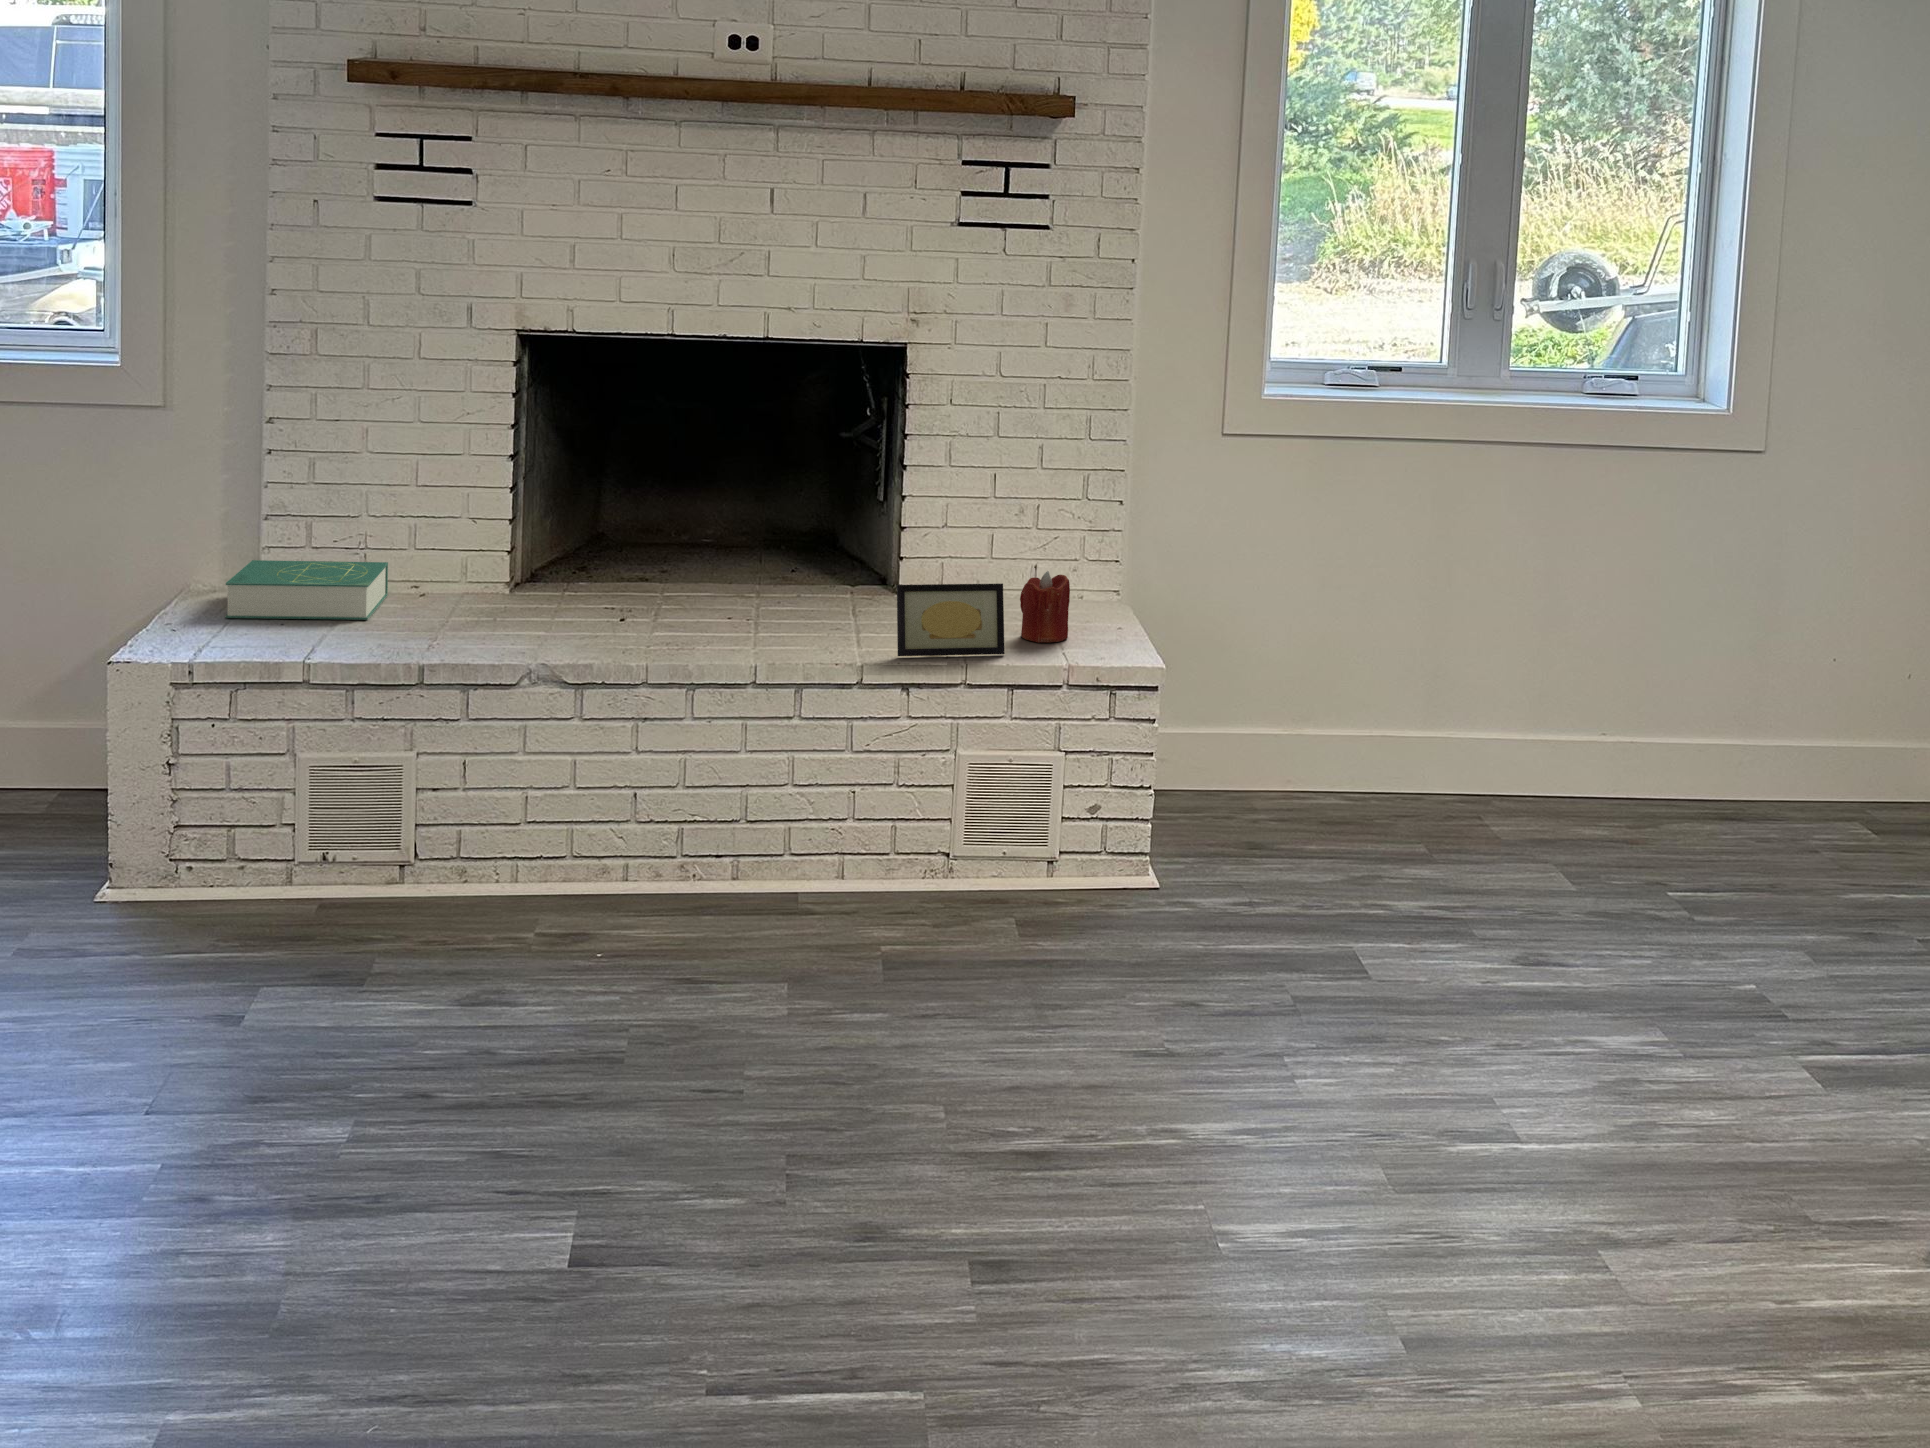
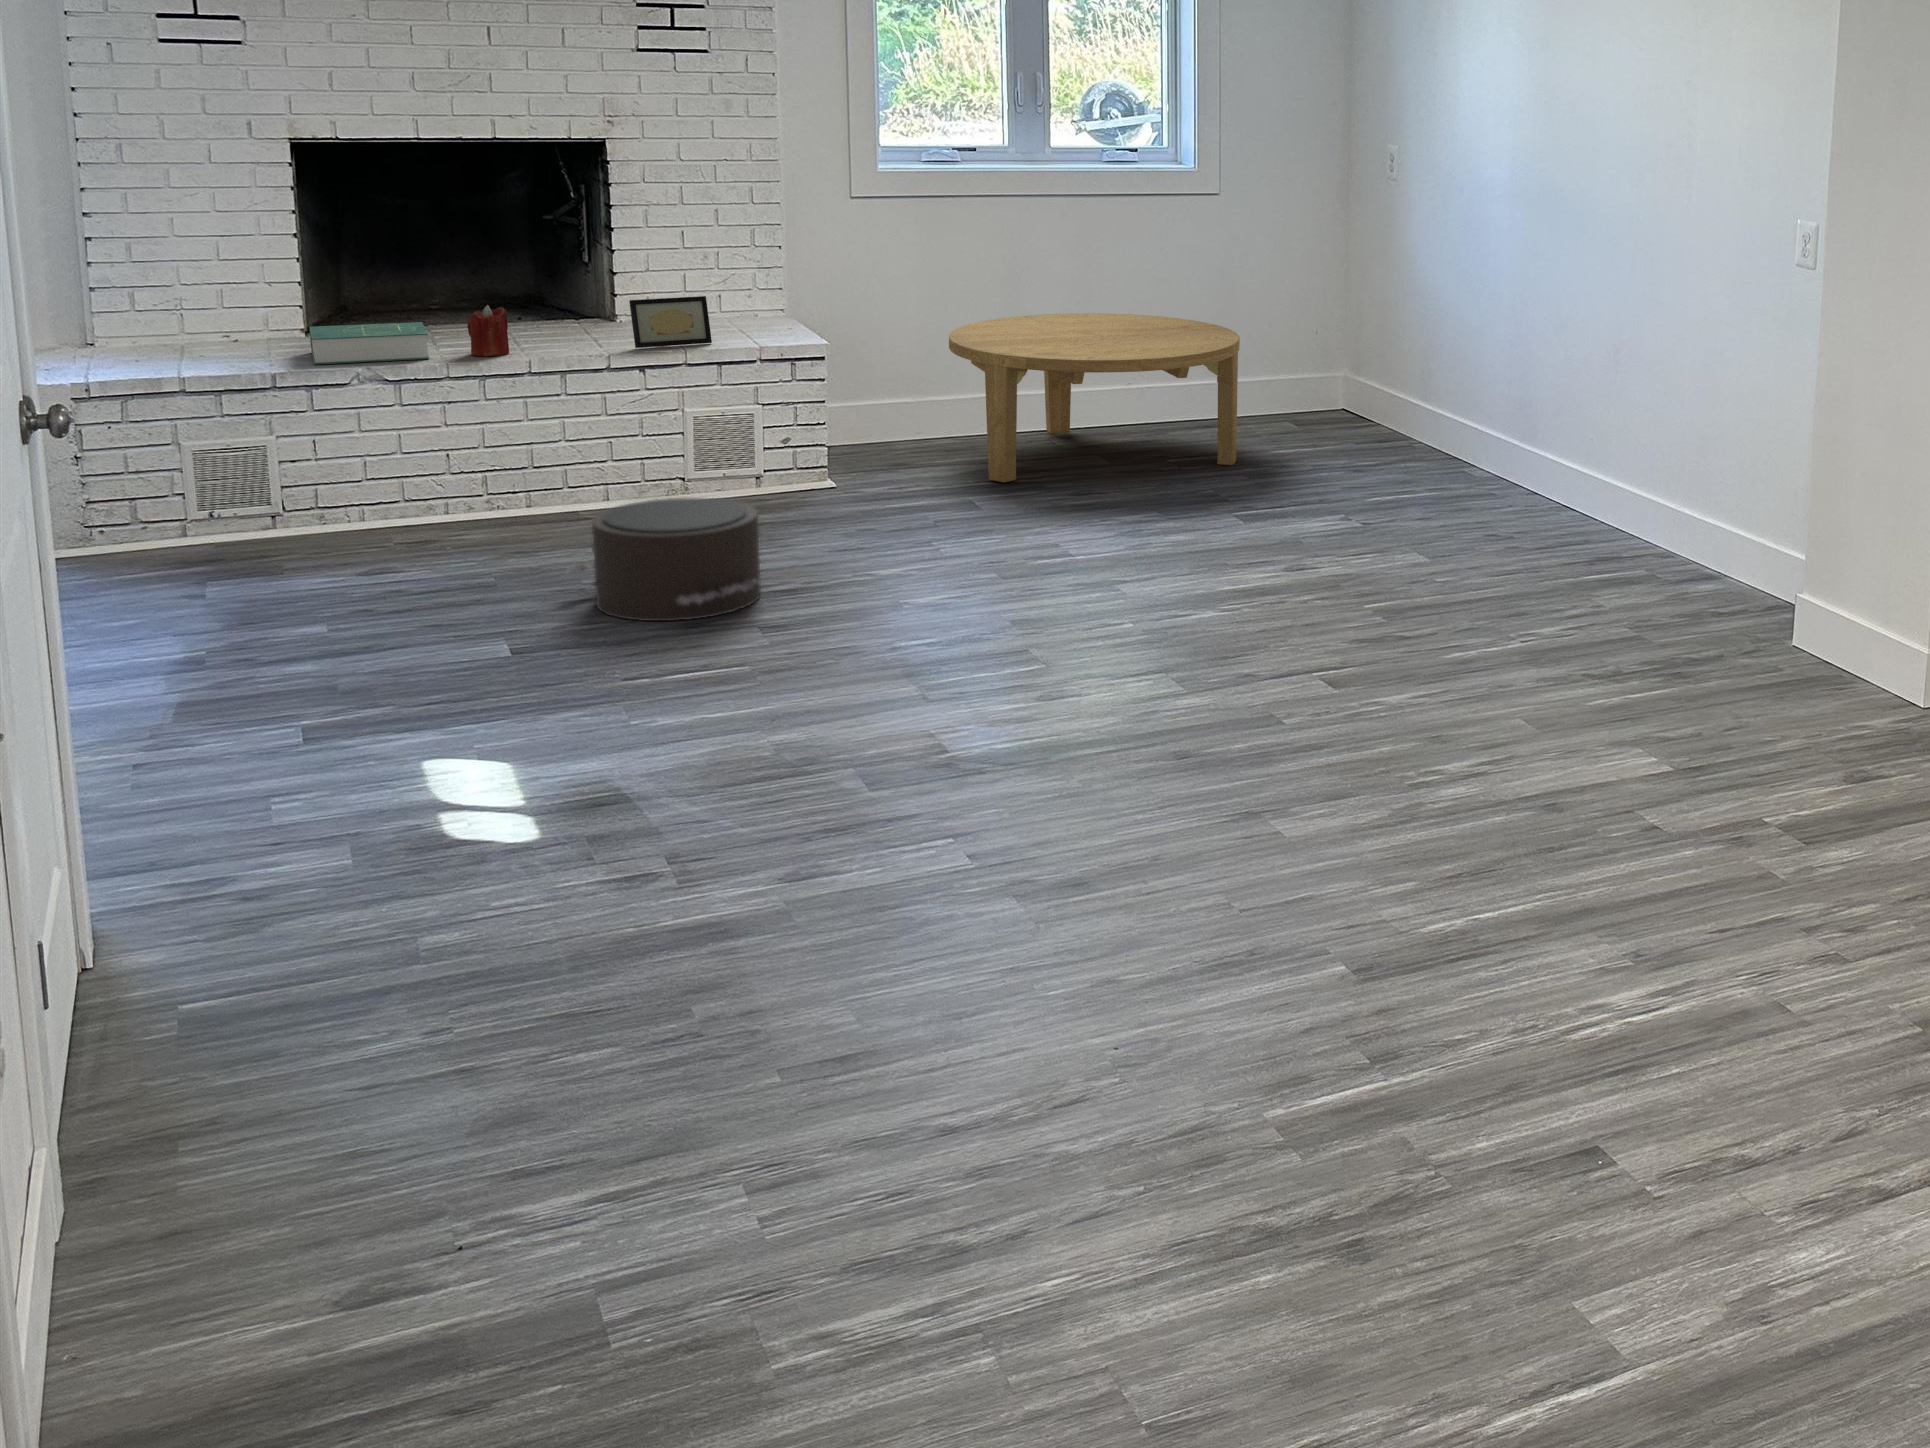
book: present [225,560,388,620] -> present [310,322,430,364]
candle: present [1020,571,1070,642] -> present [467,305,509,356]
coffee table: none [1348,622,1814,920] -> present [949,313,1240,482]
pouf: none [703,964,1002,1229] -> present [569,498,761,621]

